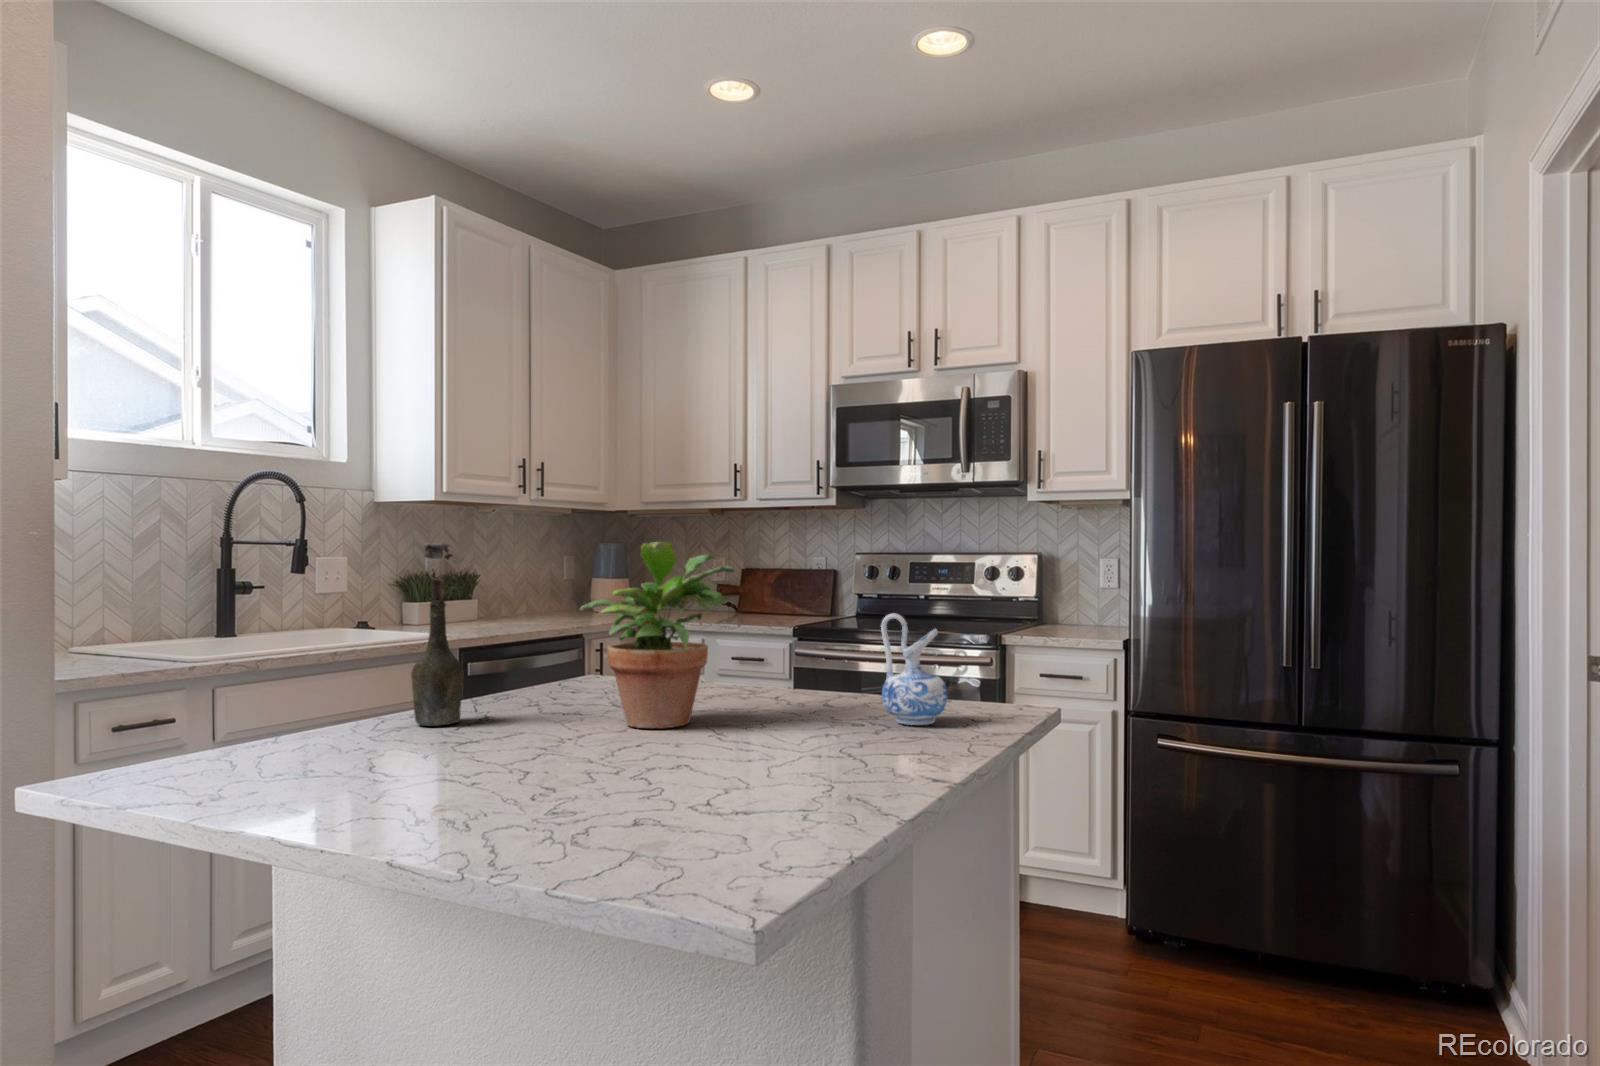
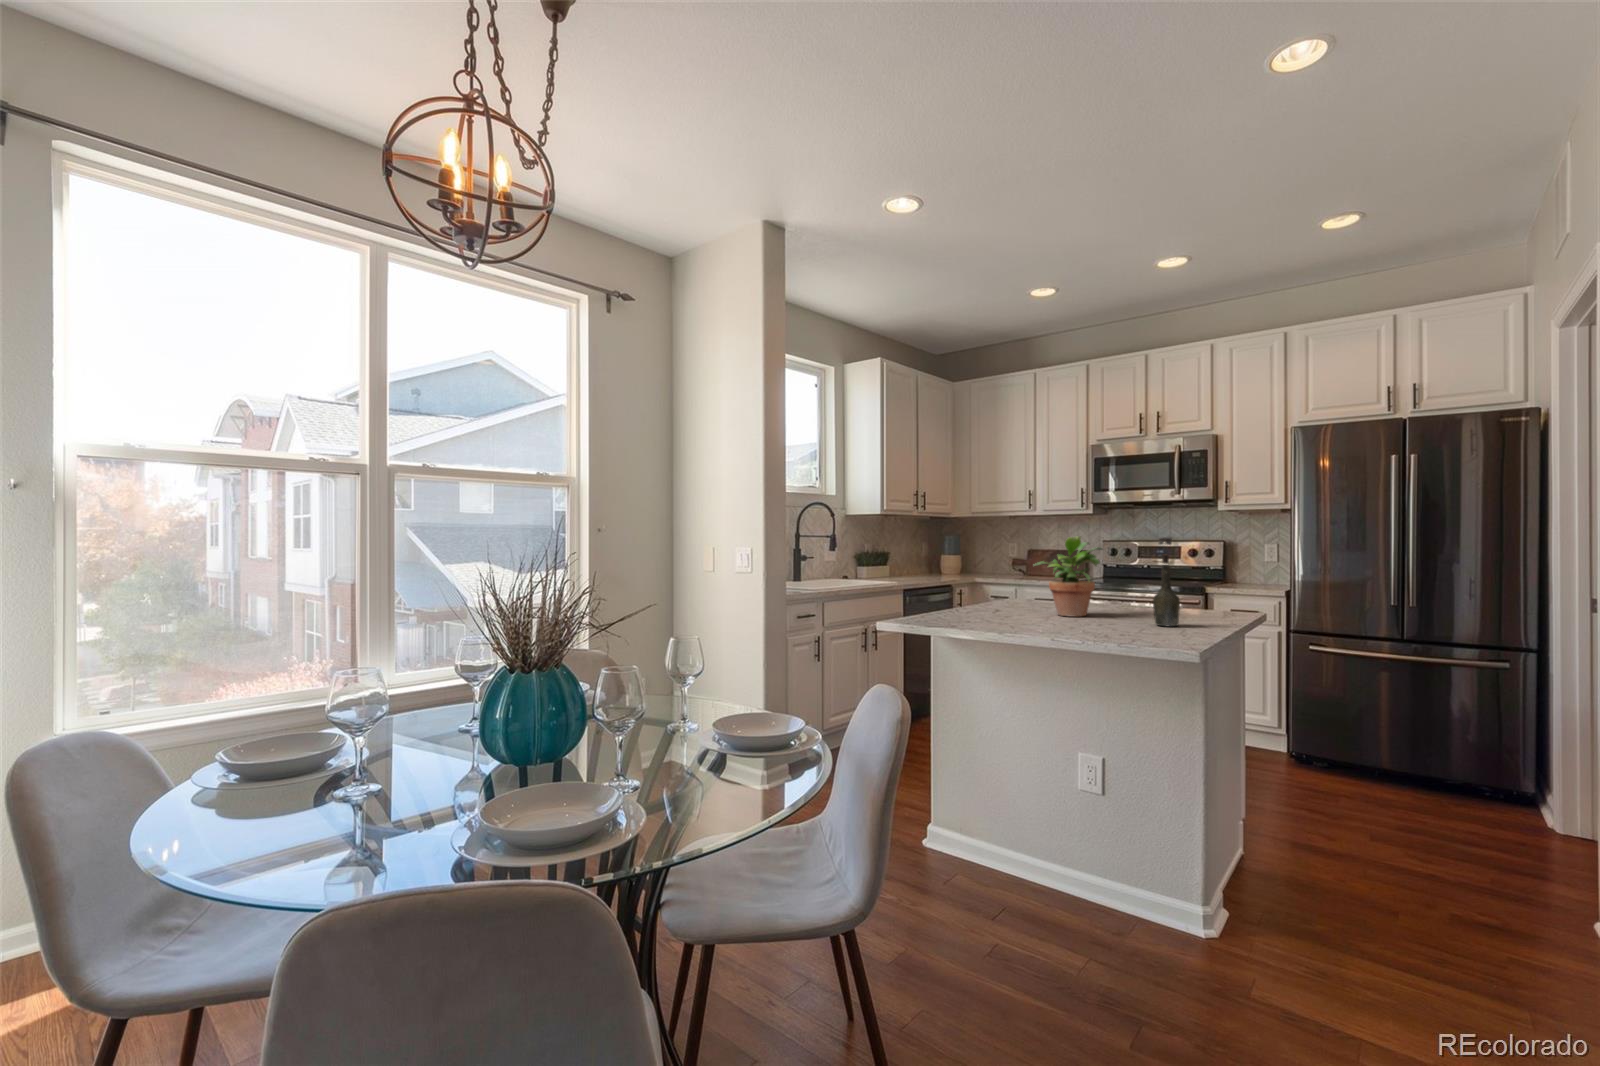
bottle: present [411,543,464,726] -> present [1153,537,1180,627]
ceramic pitcher: present [881,613,947,725] -> none [1178,568,1211,618]

